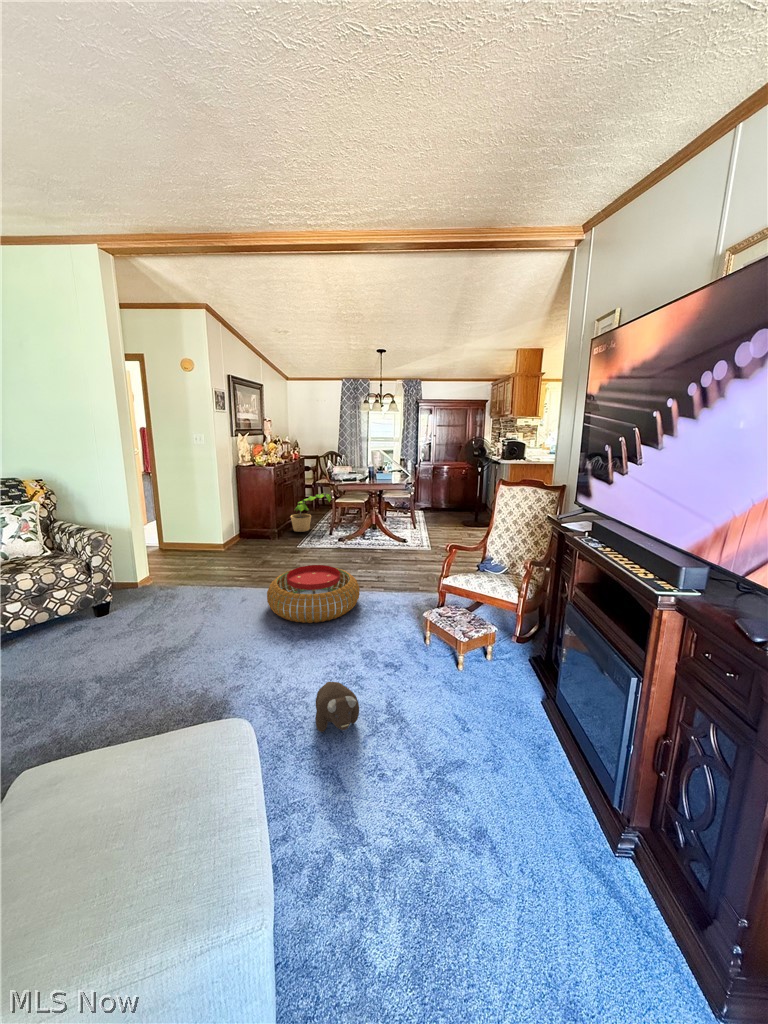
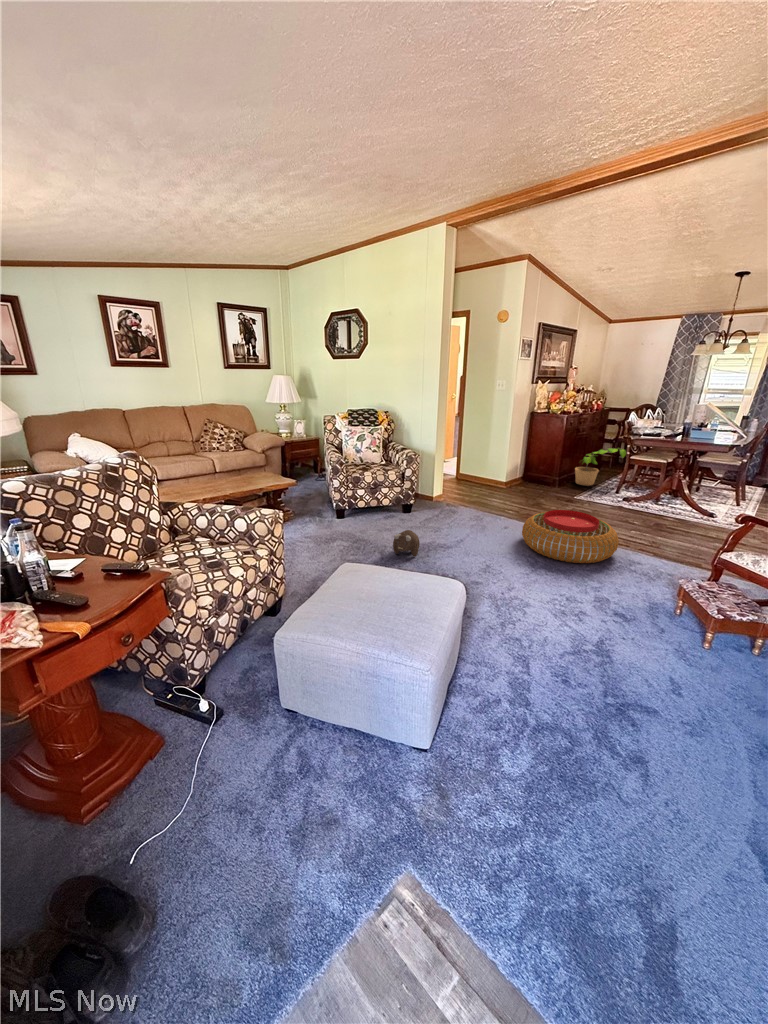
plush toy: present [316,682,359,732] -> present [393,530,420,557]

